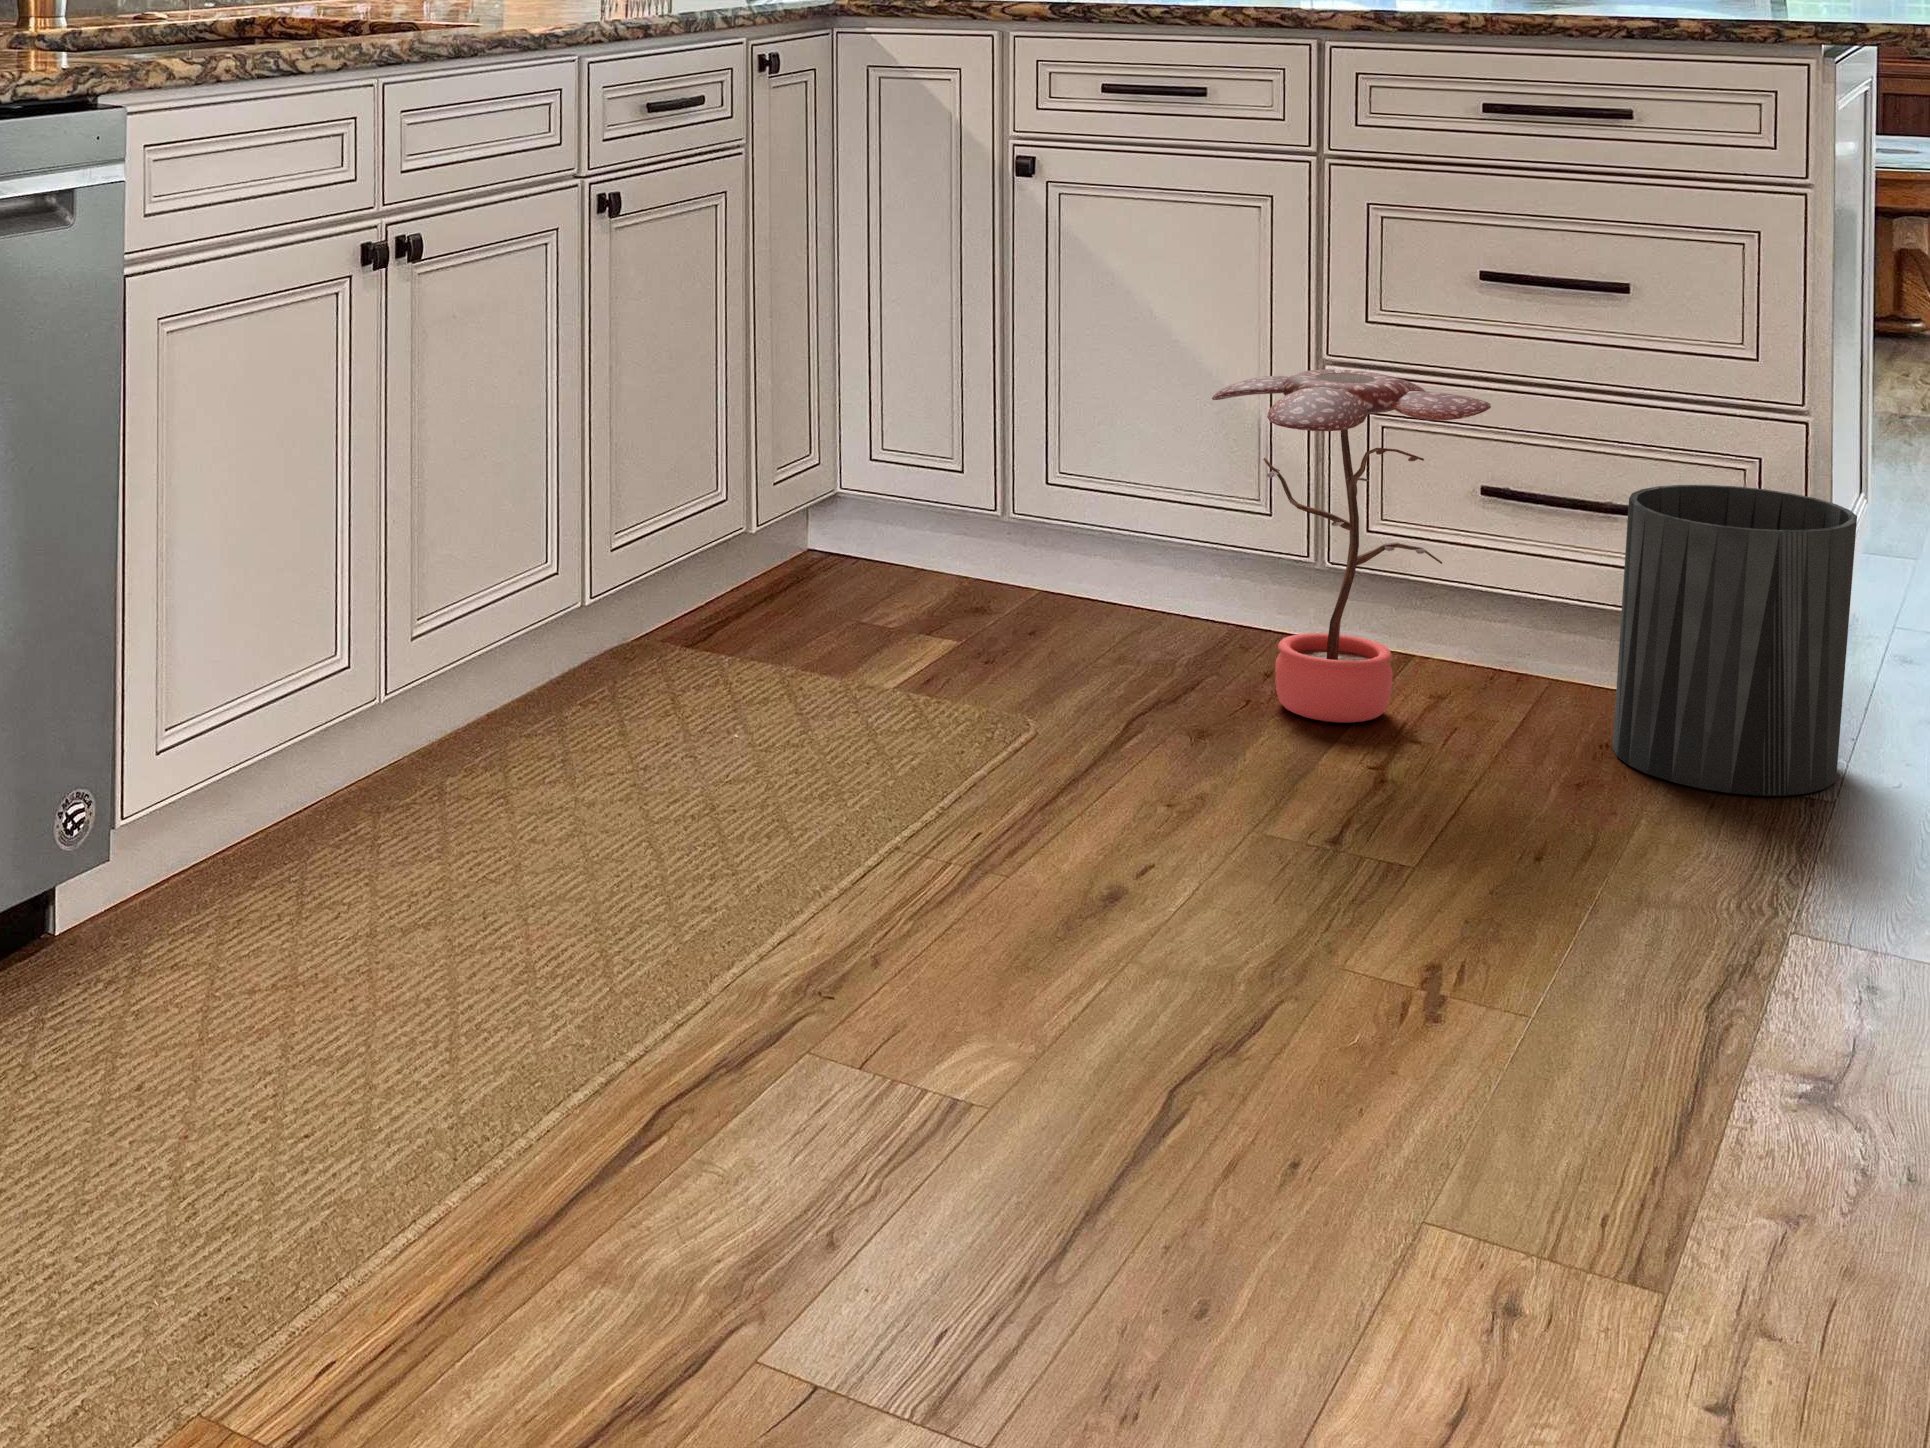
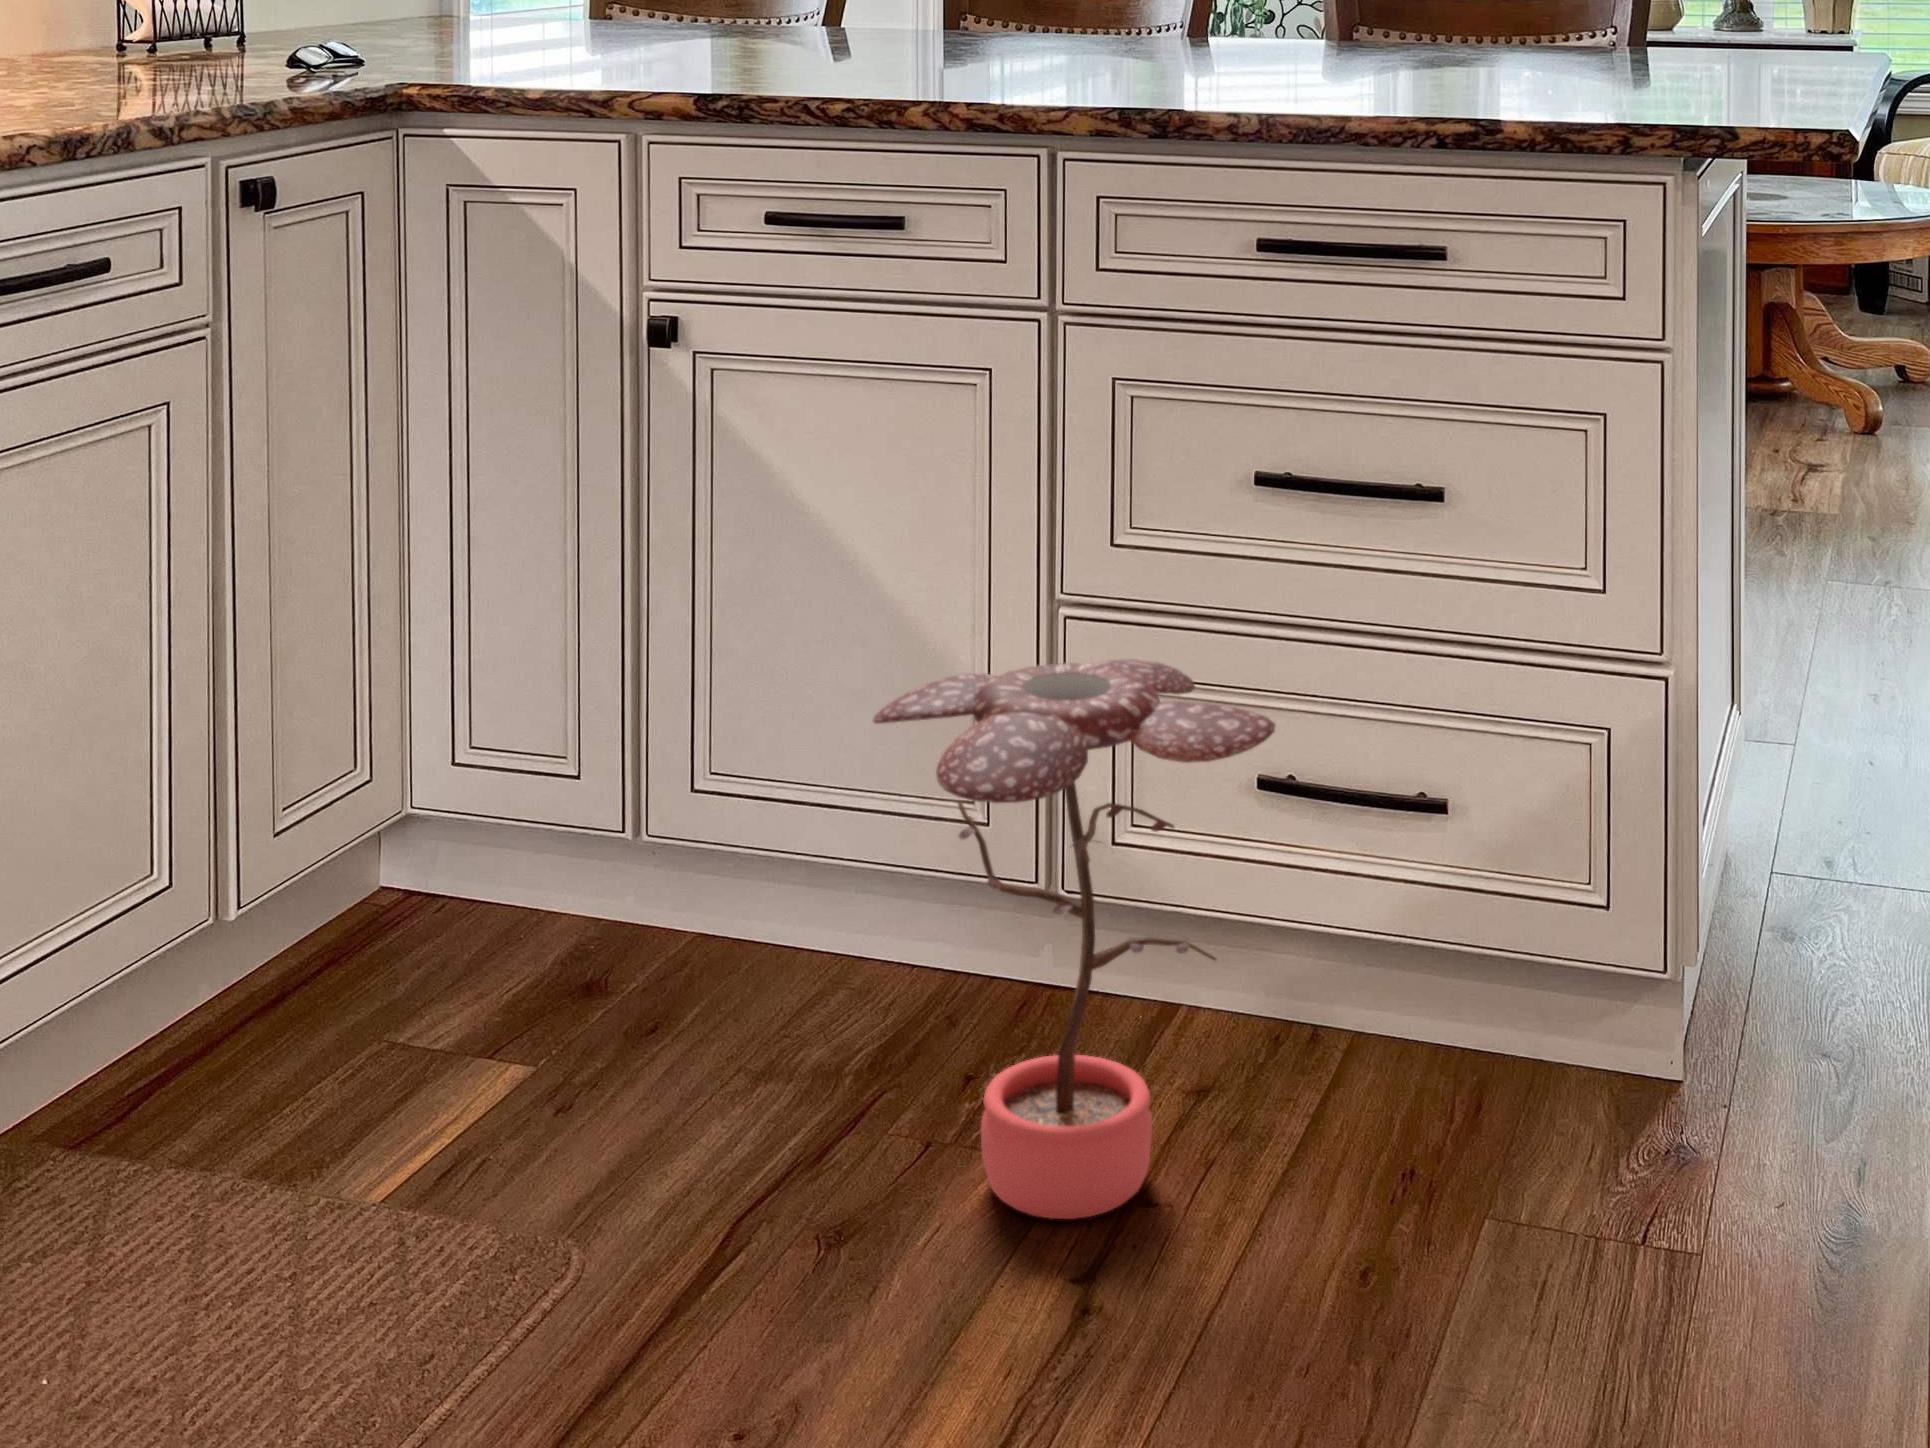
trash can: present [1613,485,1857,795] -> none [1462,814,1787,1326]

